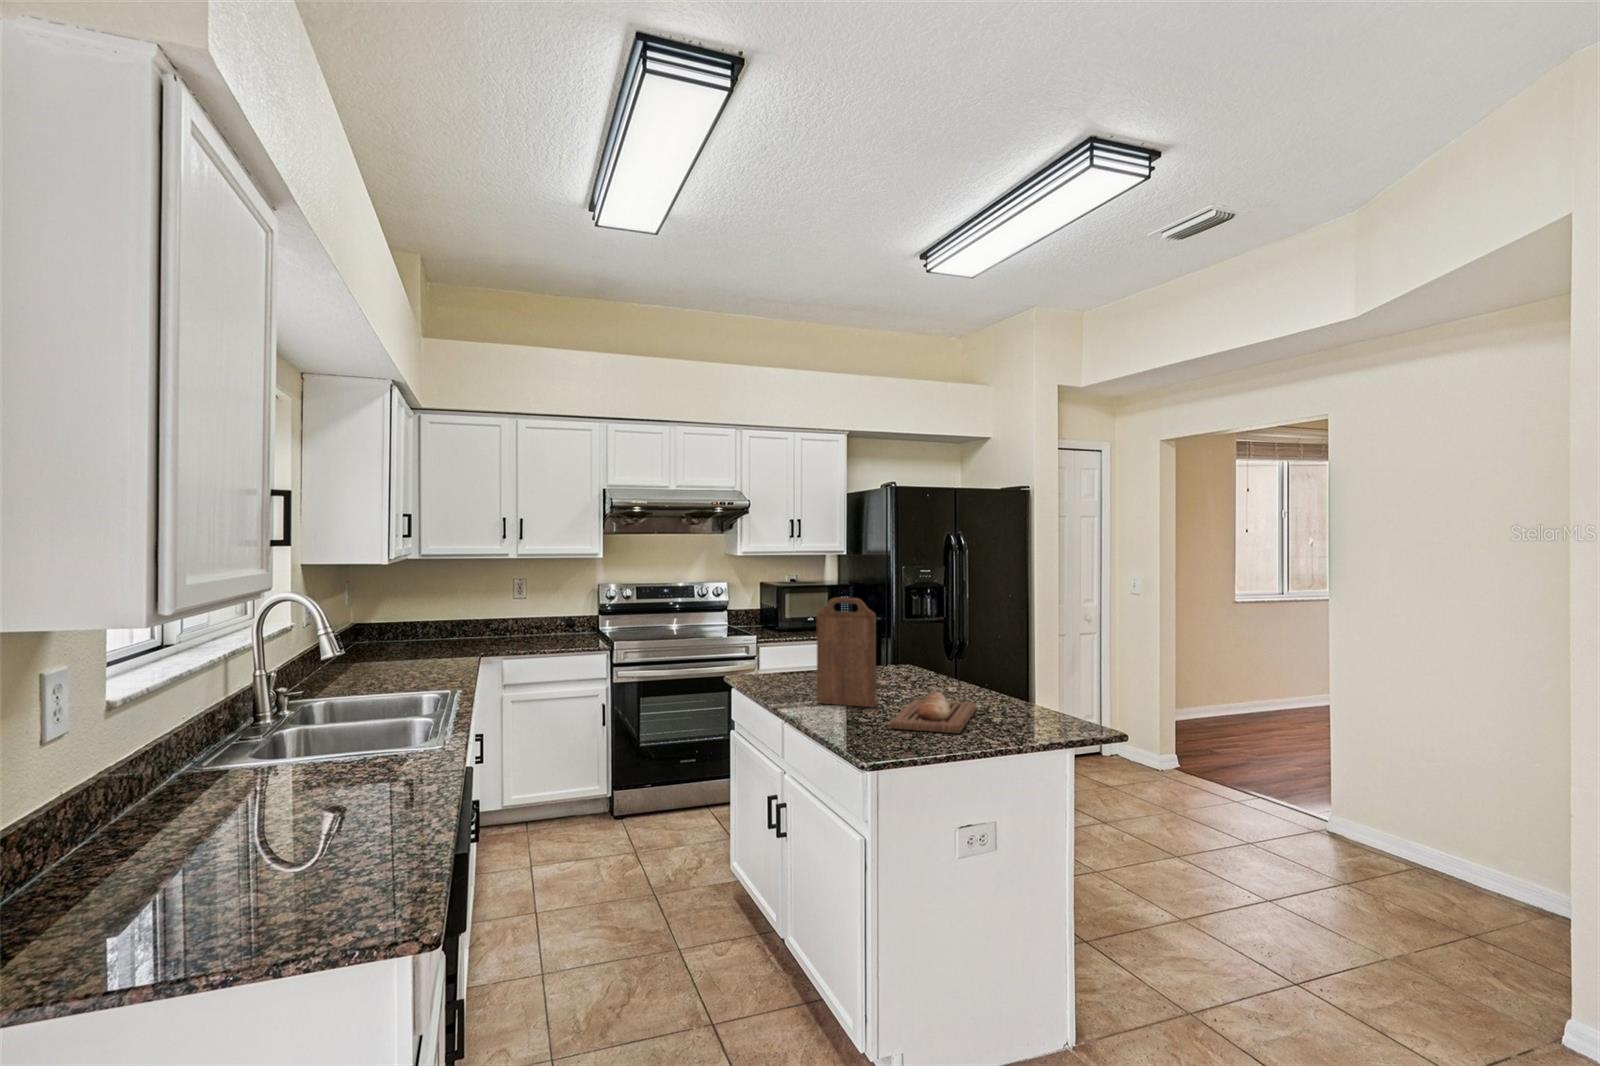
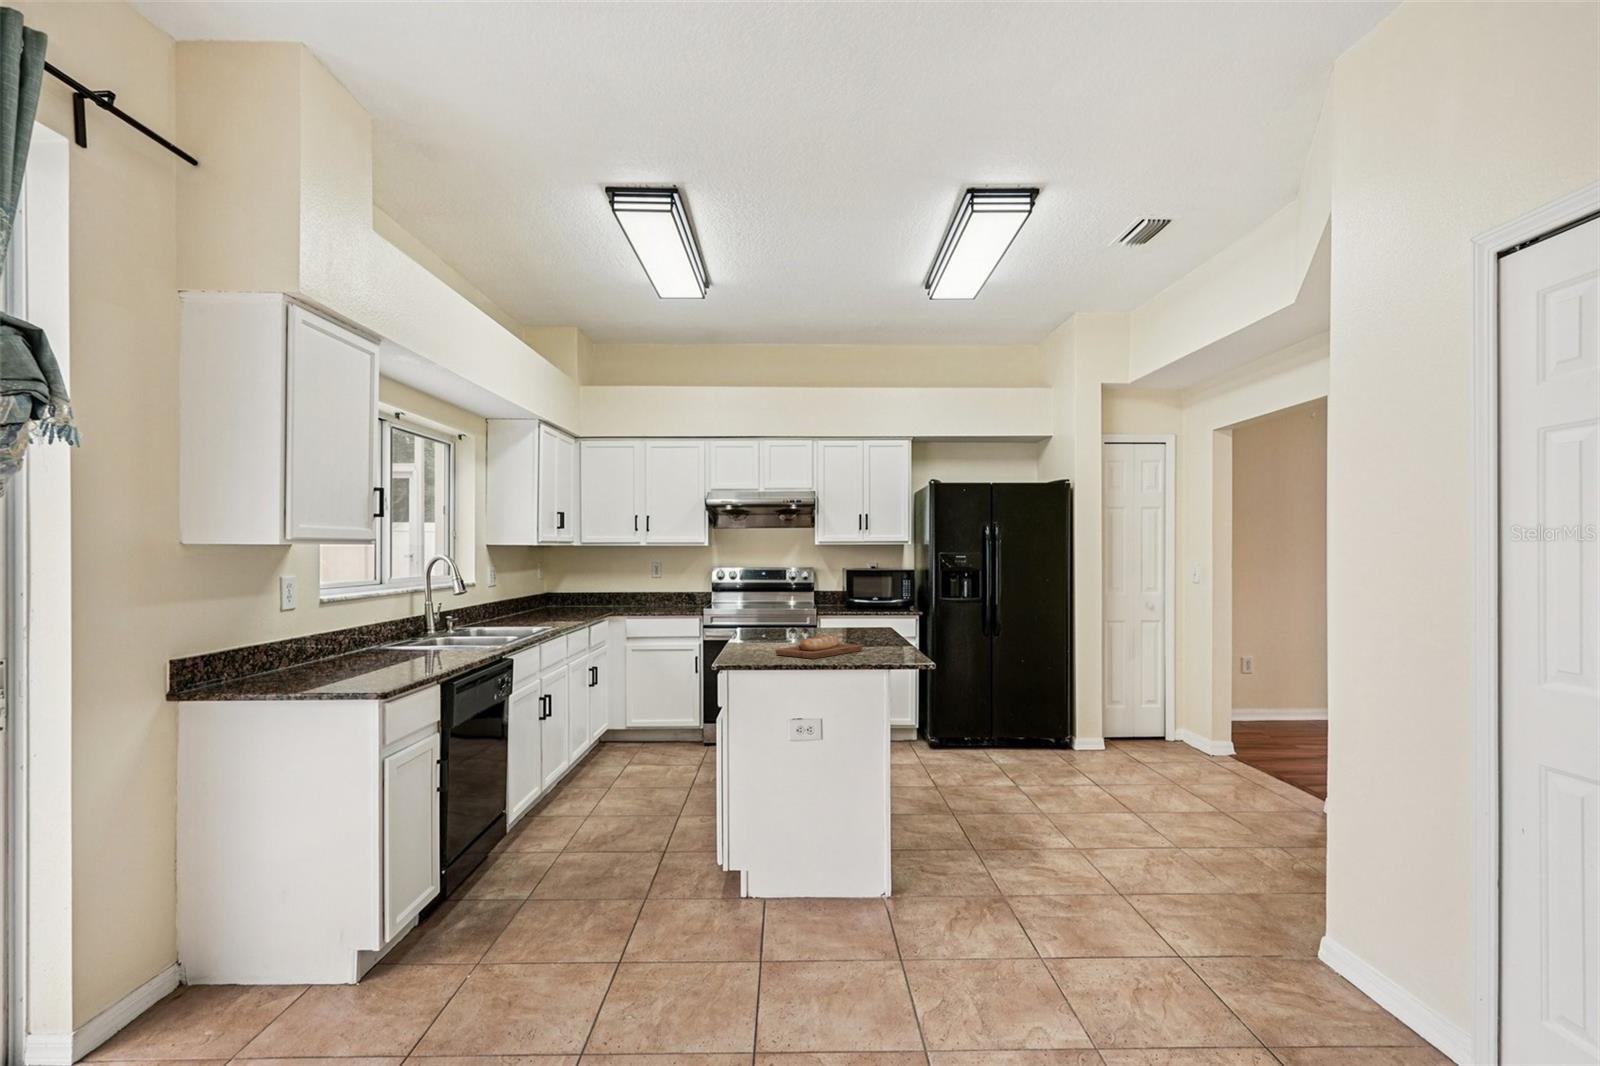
cutting board: present [817,598,876,707] -> none [764,567,798,646]

